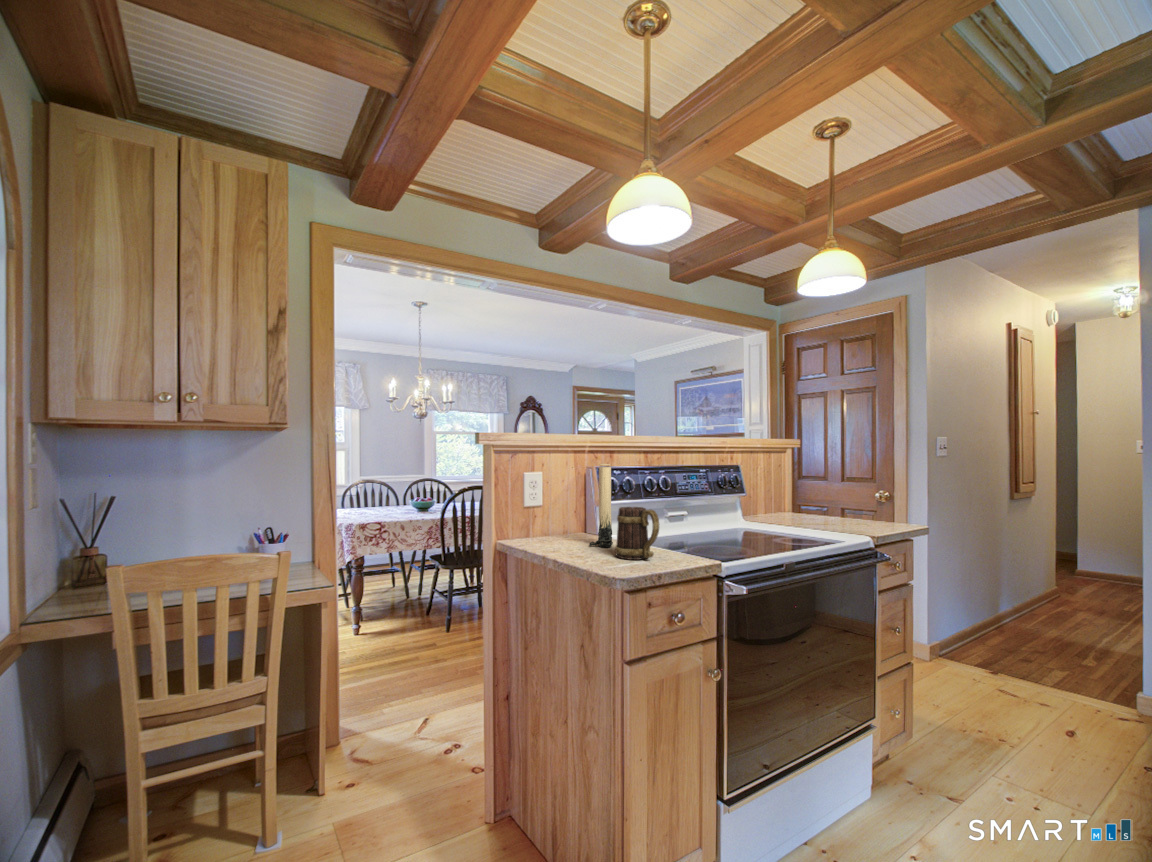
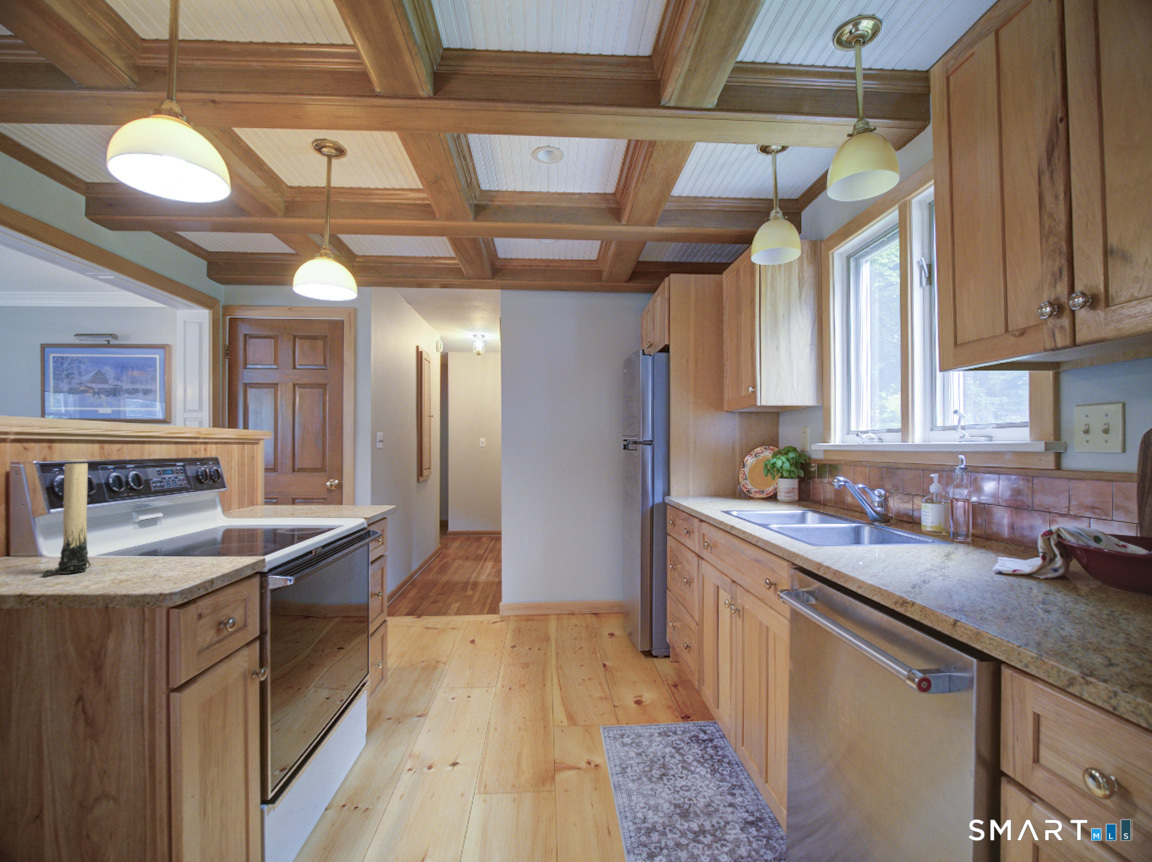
mug: present [615,507,659,560] -> none [114,510,194,578]

